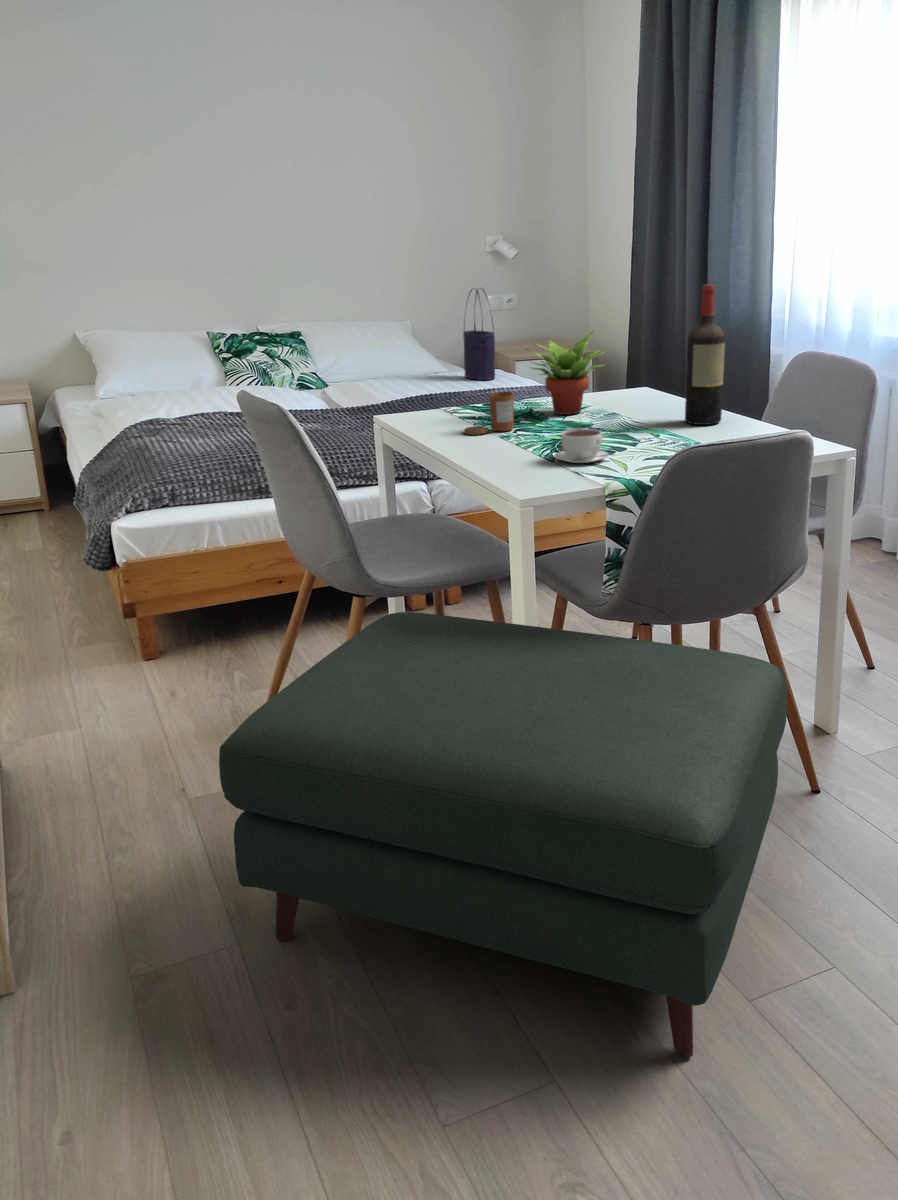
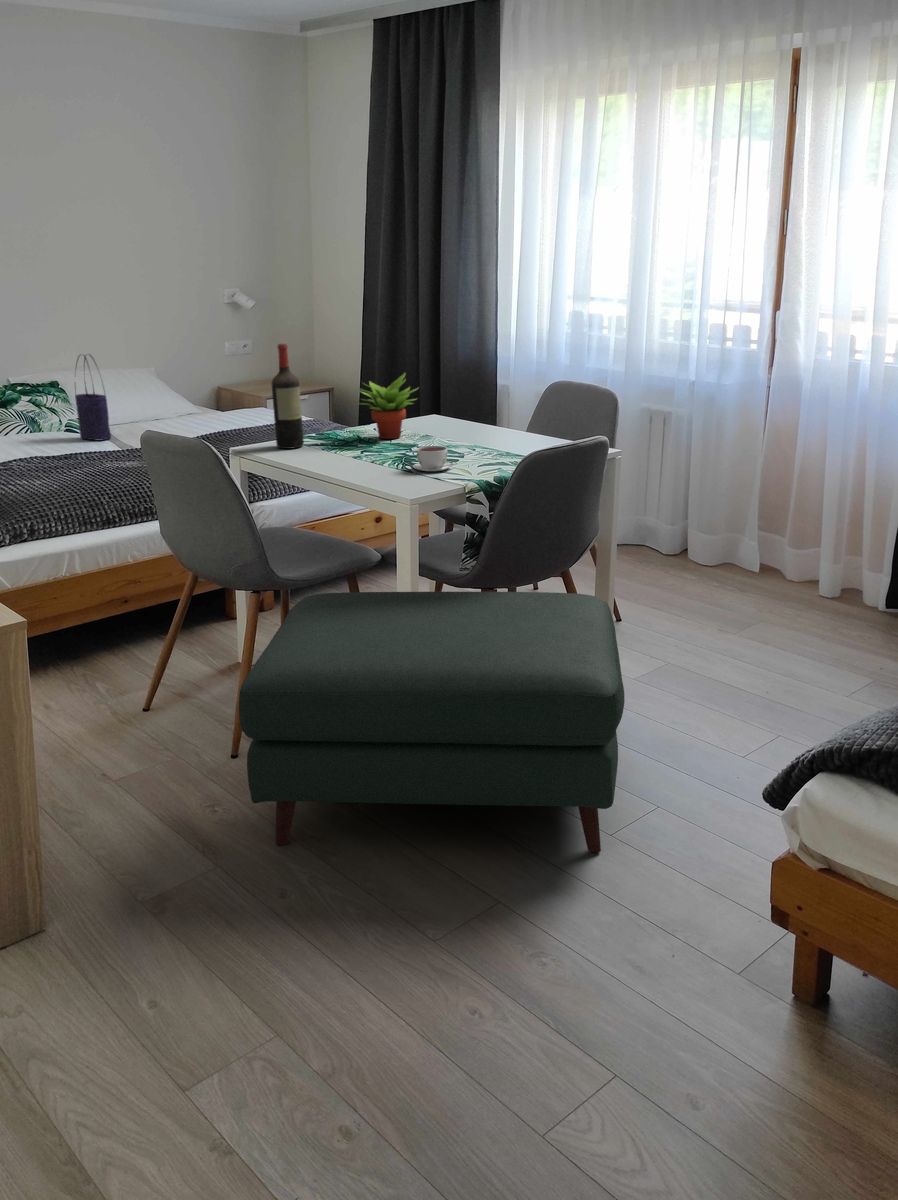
wine bottle: present [685,285,725,425] -> present [271,344,304,449]
tote bag: present [463,288,495,380] -> present [75,354,111,441]
candle: present [464,392,514,435] -> none [321,423,360,457]

